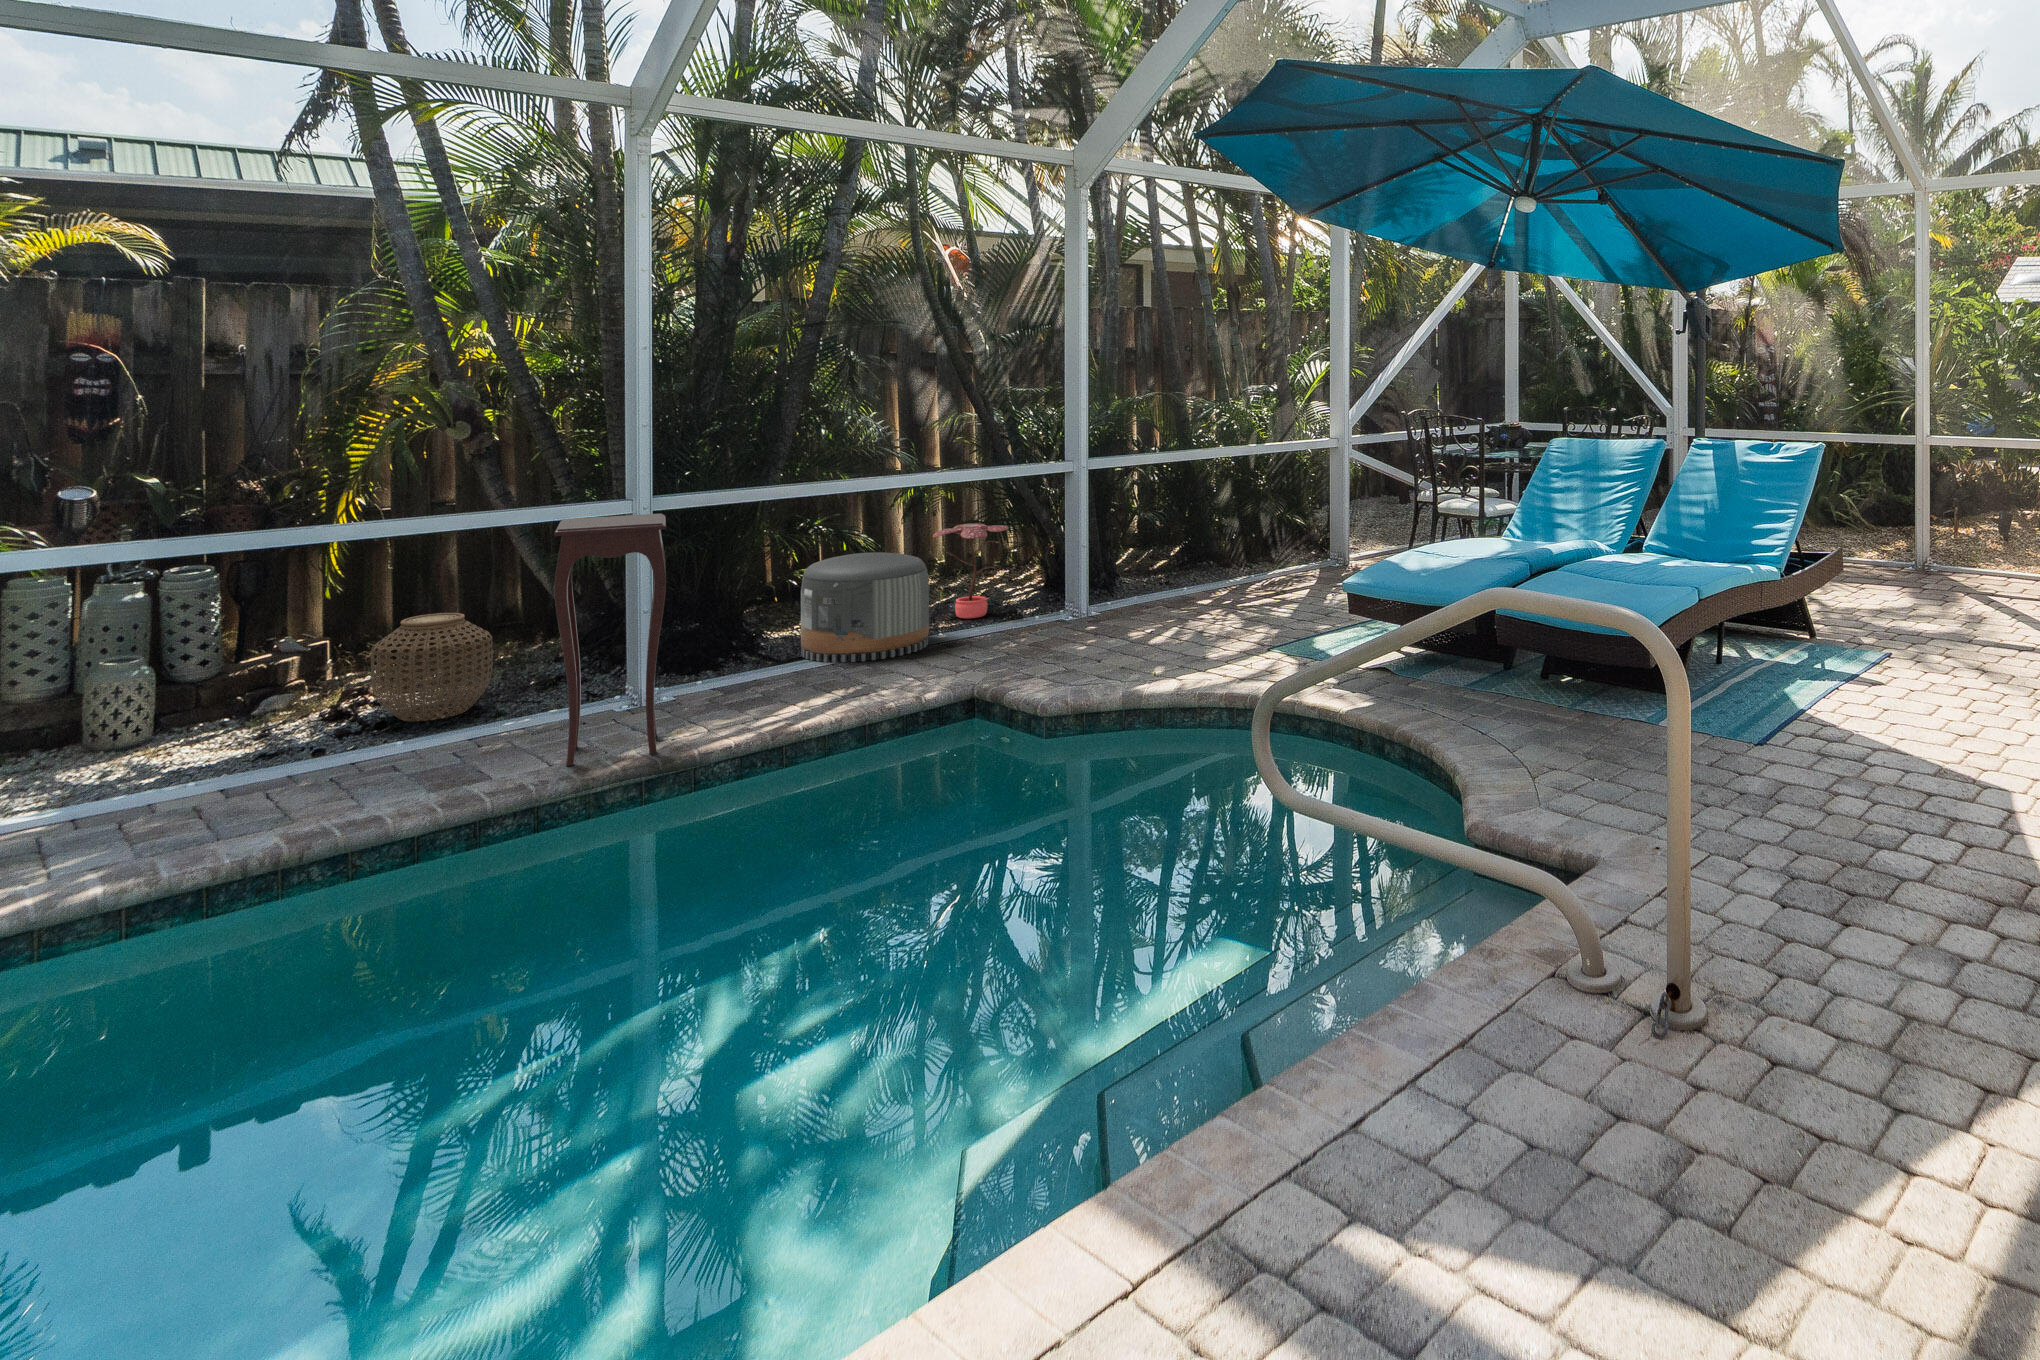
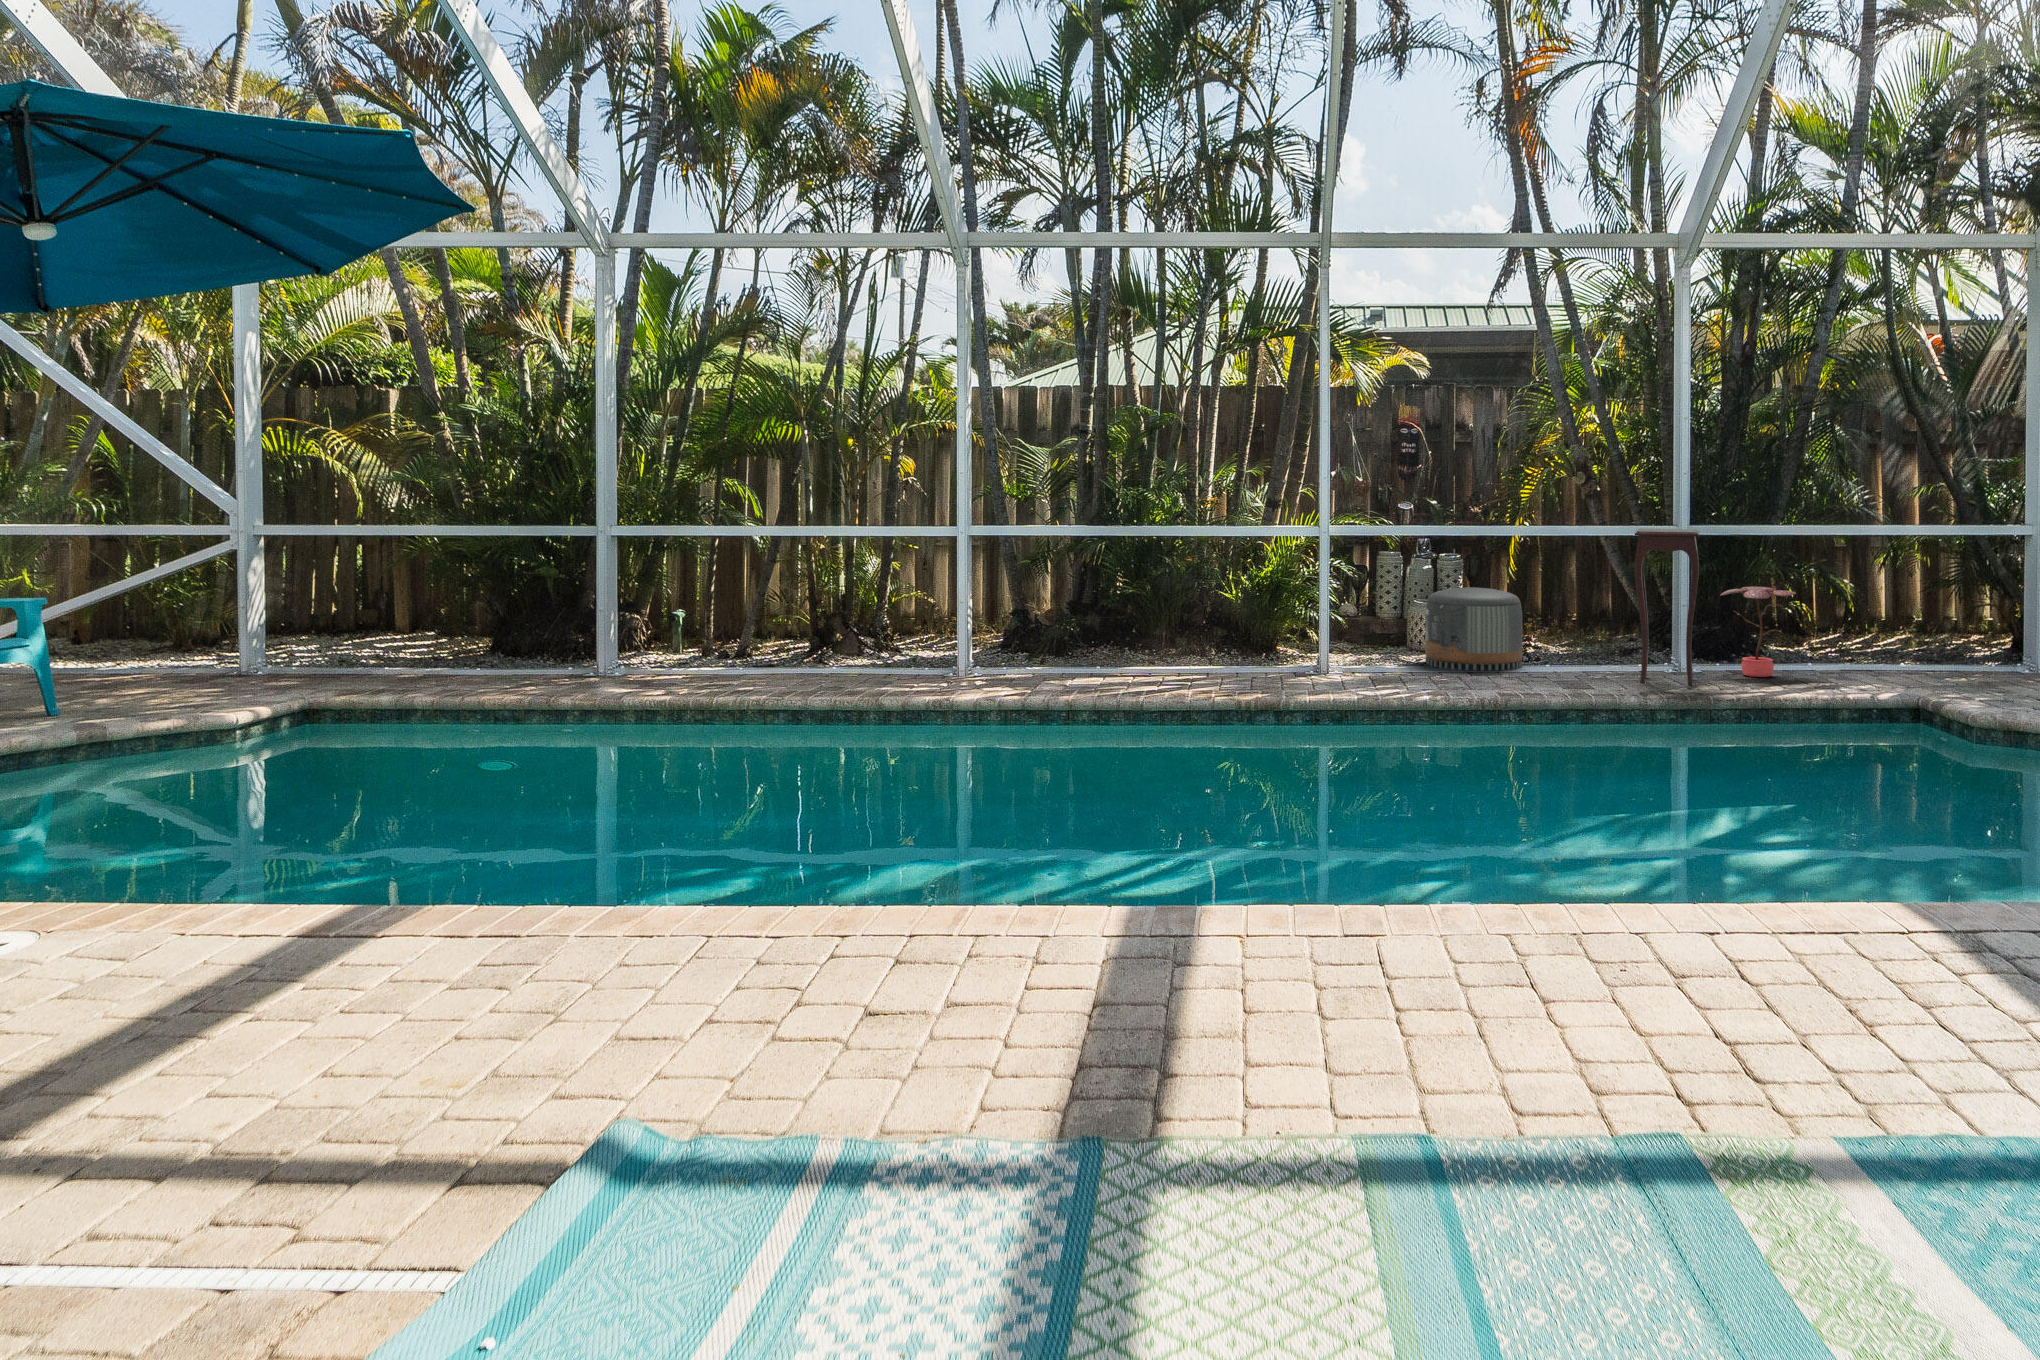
potted plant: present [933,524,1009,619] -> present [1721,587,1796,677]
pouf: present [801,552,929,662] -> present [1425,587,1522,670]
woven basket: present [371,613,493,721] -> none [1533,593,1596,659]

